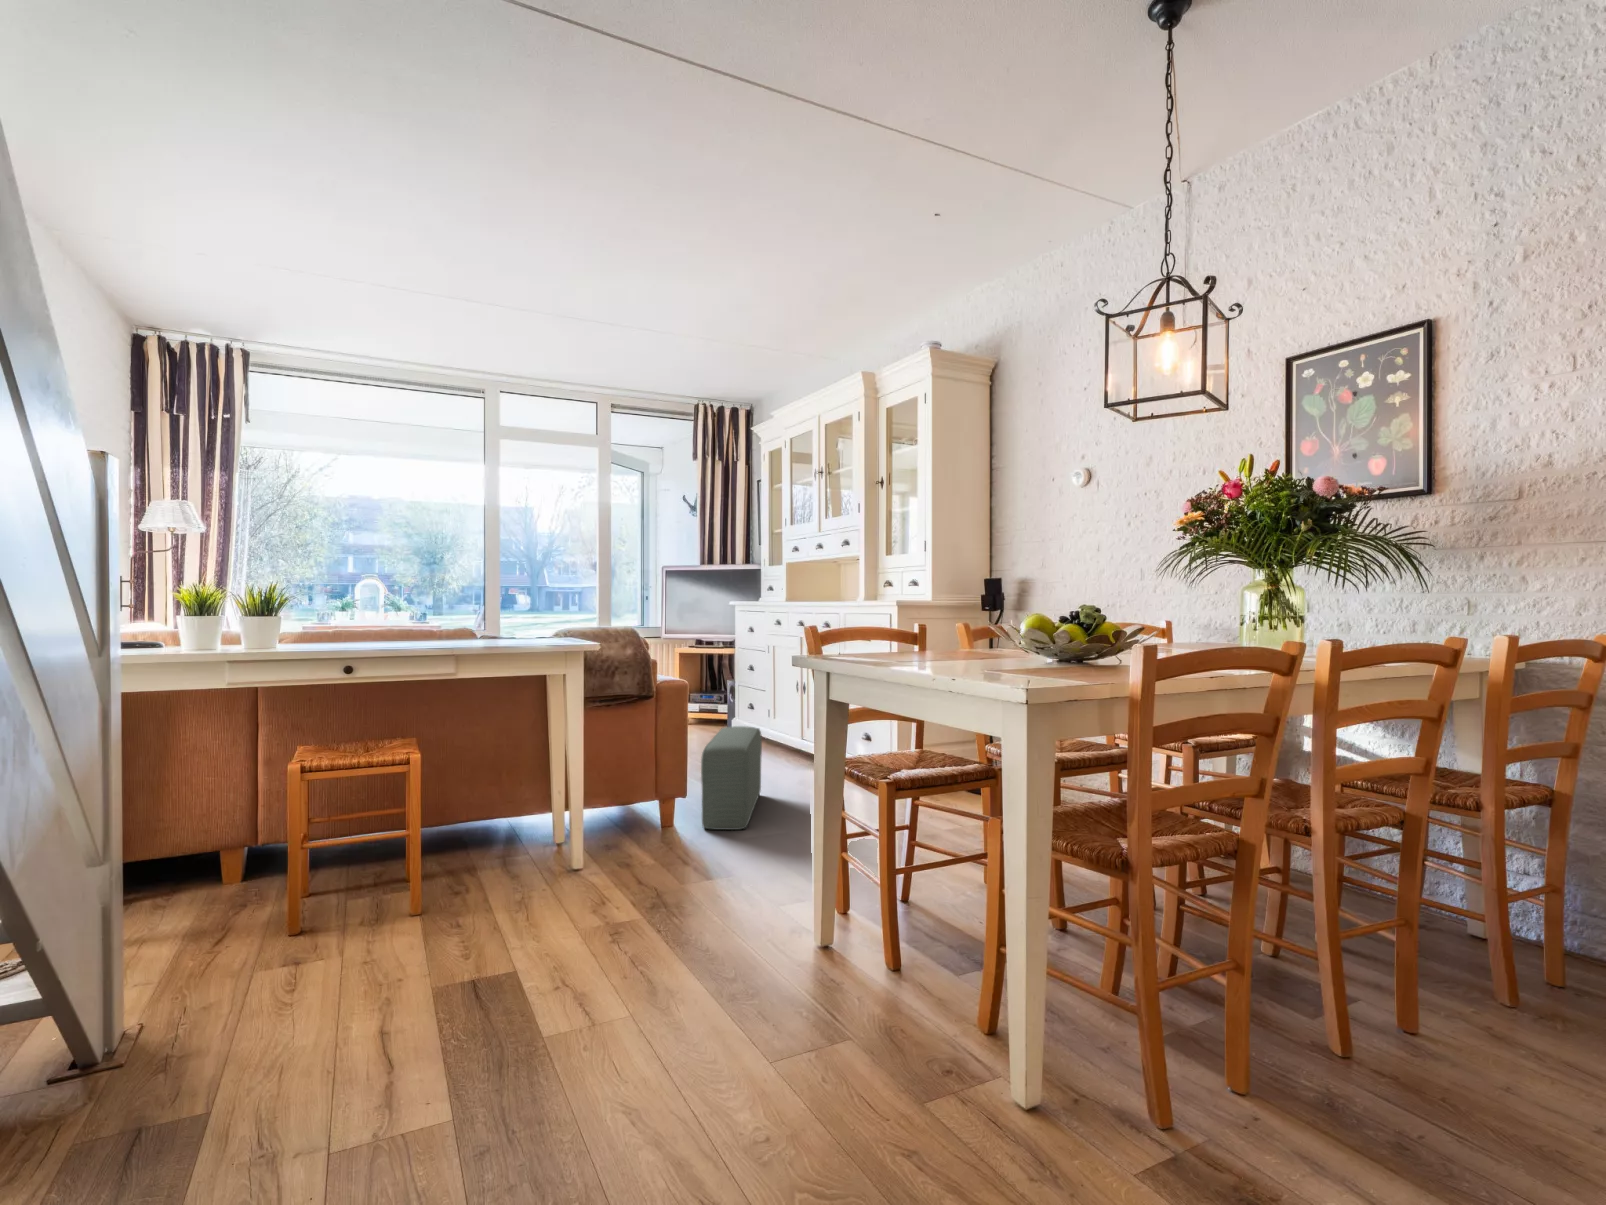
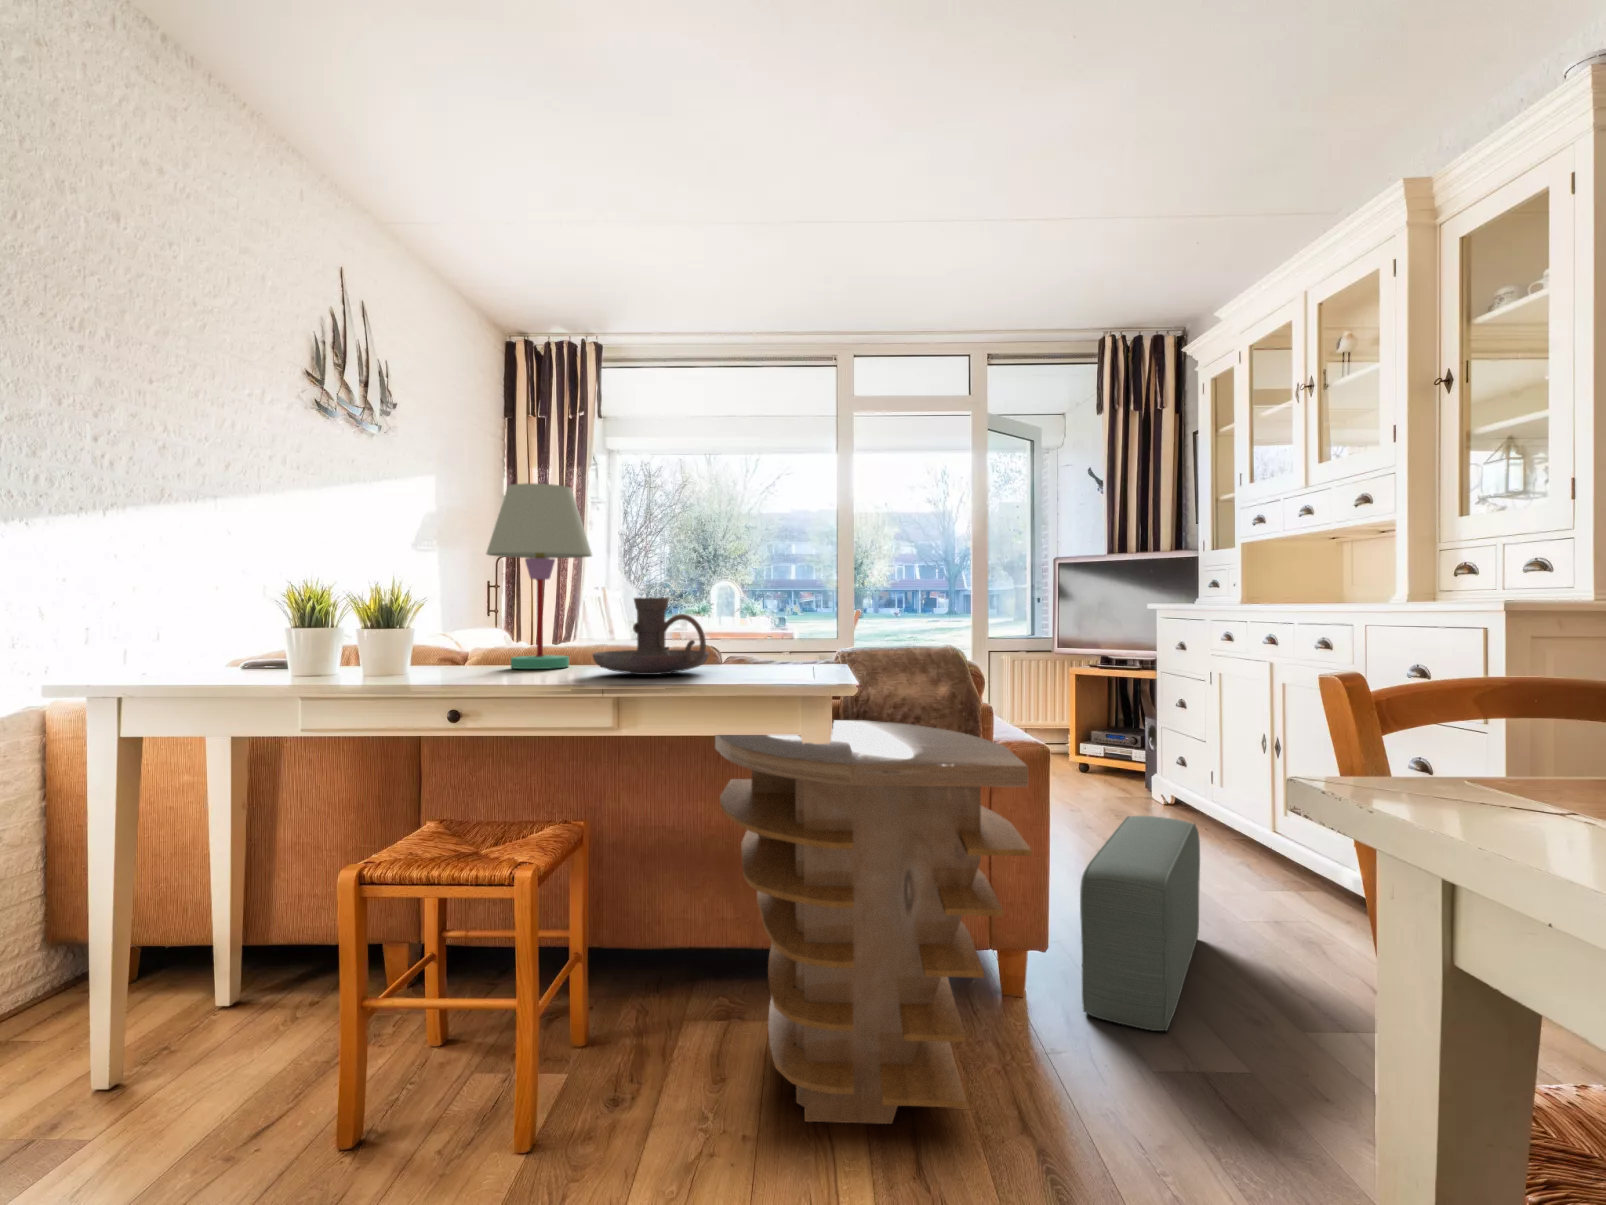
table lamp: none [320,517,398,641] -> present [486,483,592,669]
candle holder: none [420,594,504,641] -> present [592,598,709,675]
side table: none [491,670,689,883] -> present [715,720,1032,1124]

